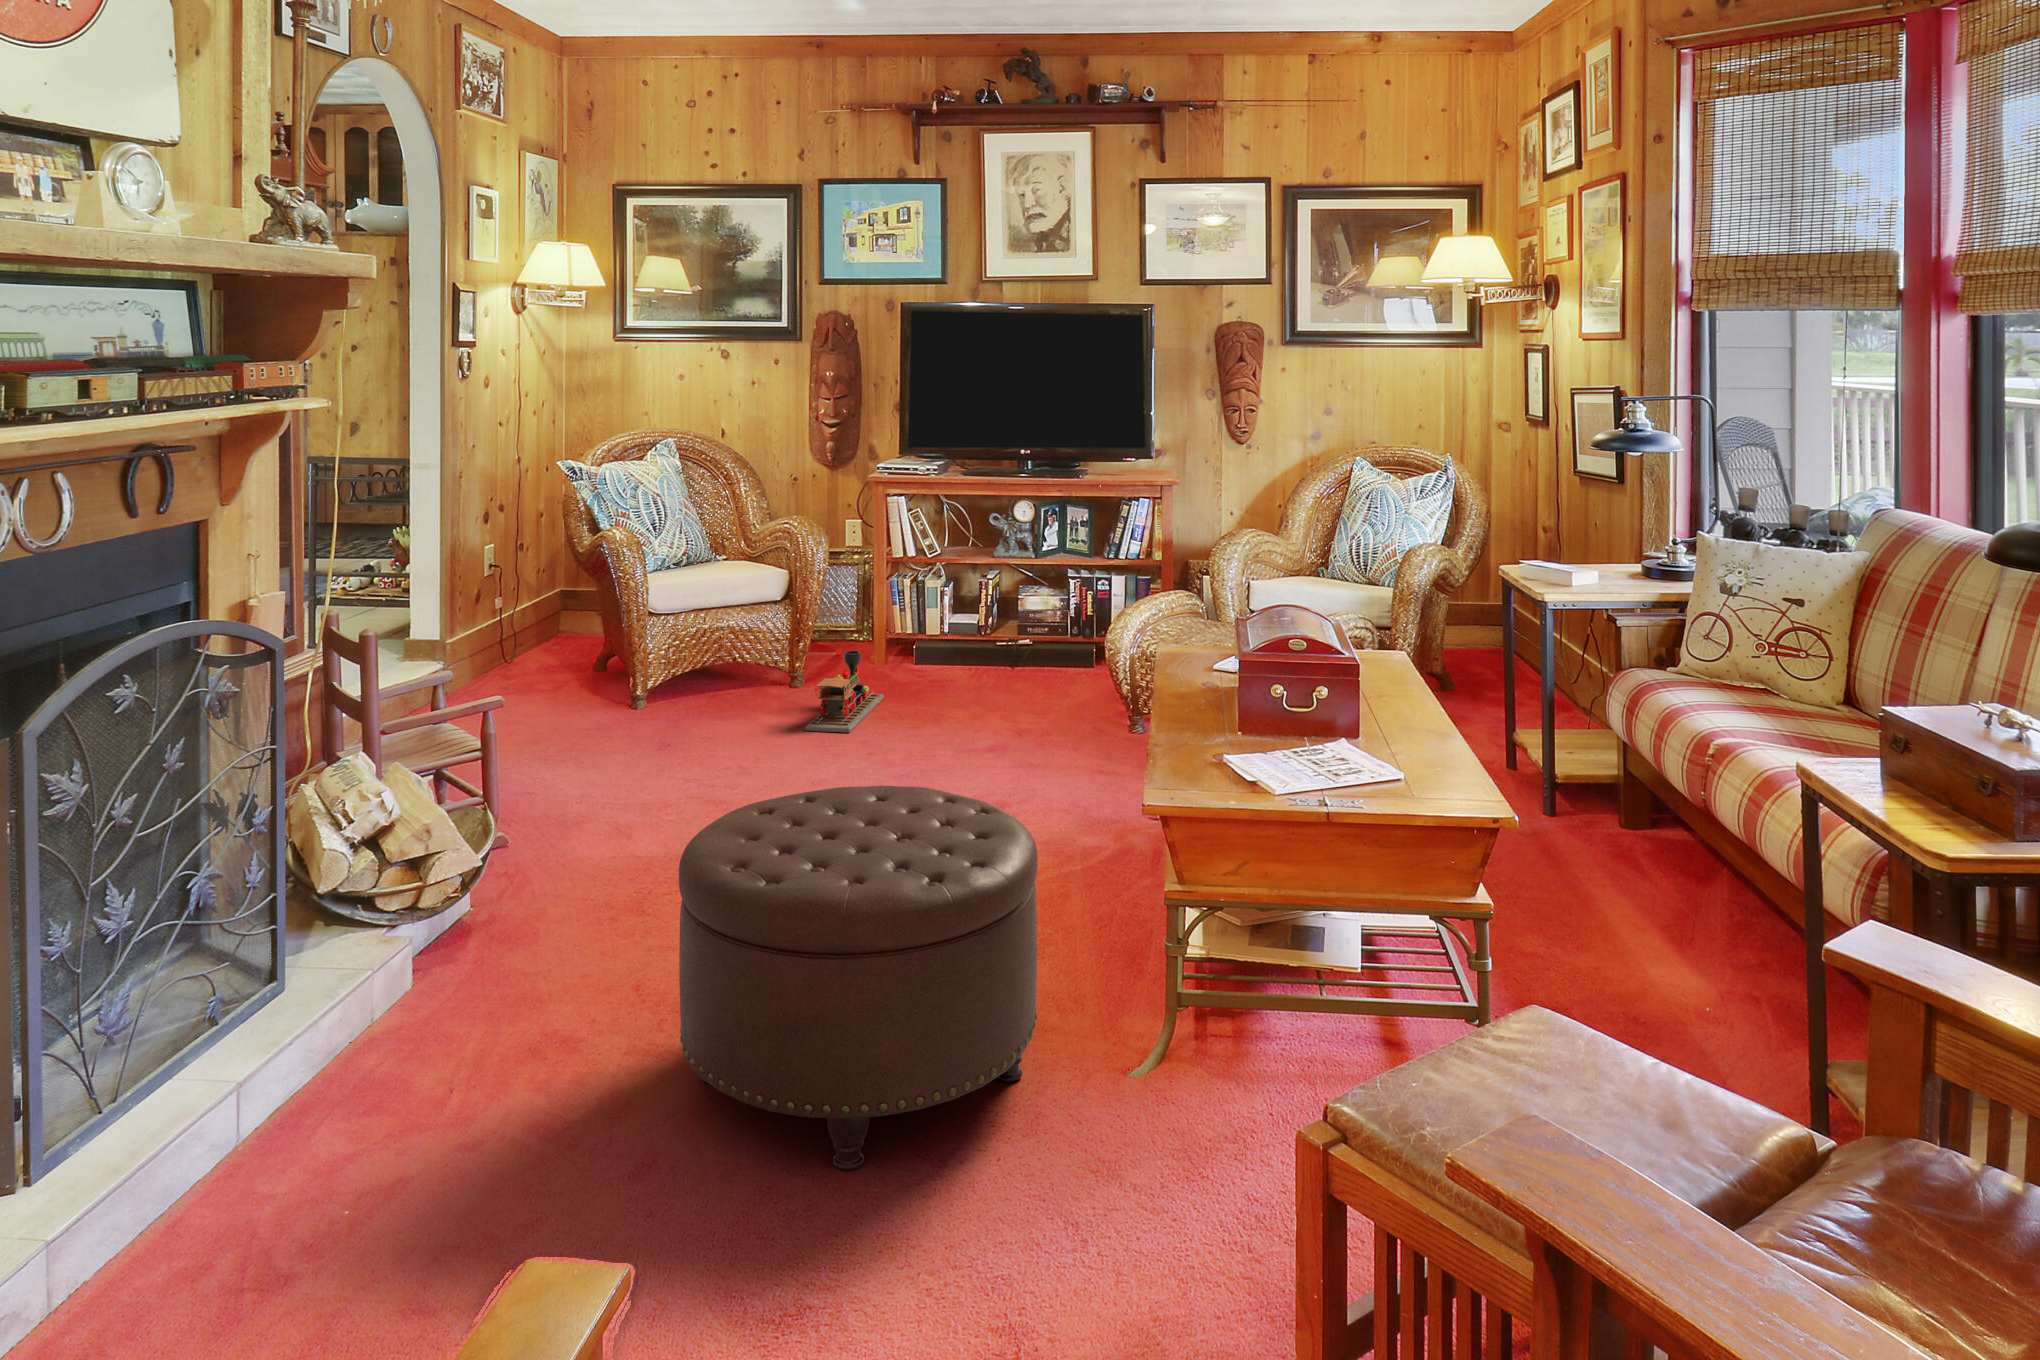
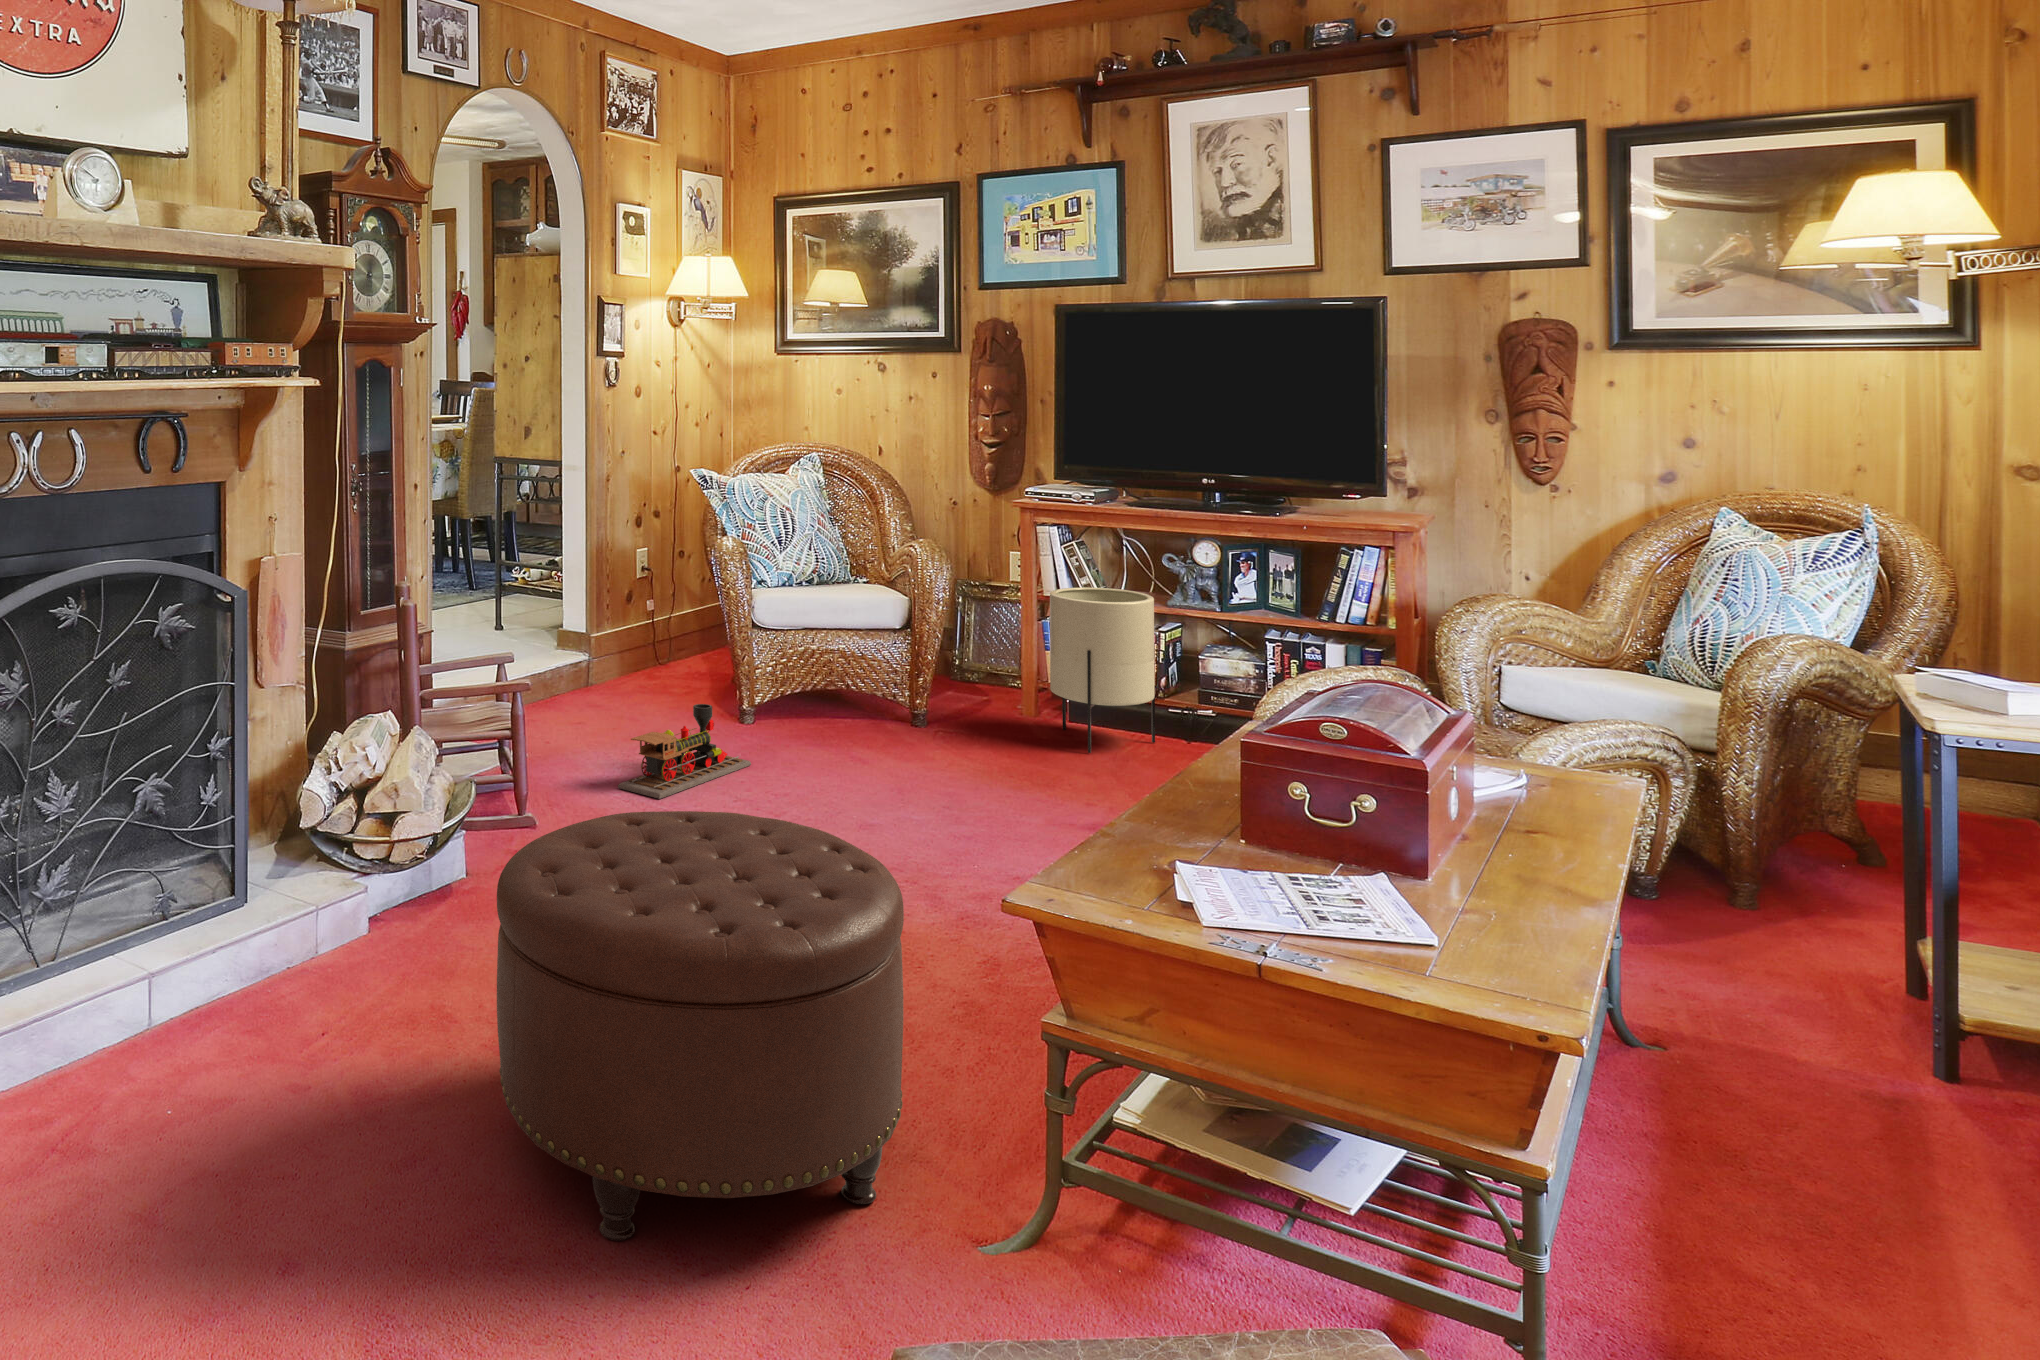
planter: none [908,551,993,695] -> present [1050,587,1155,753]
toy train: present [805,651,884,732] -> present [618,704,751,799]

